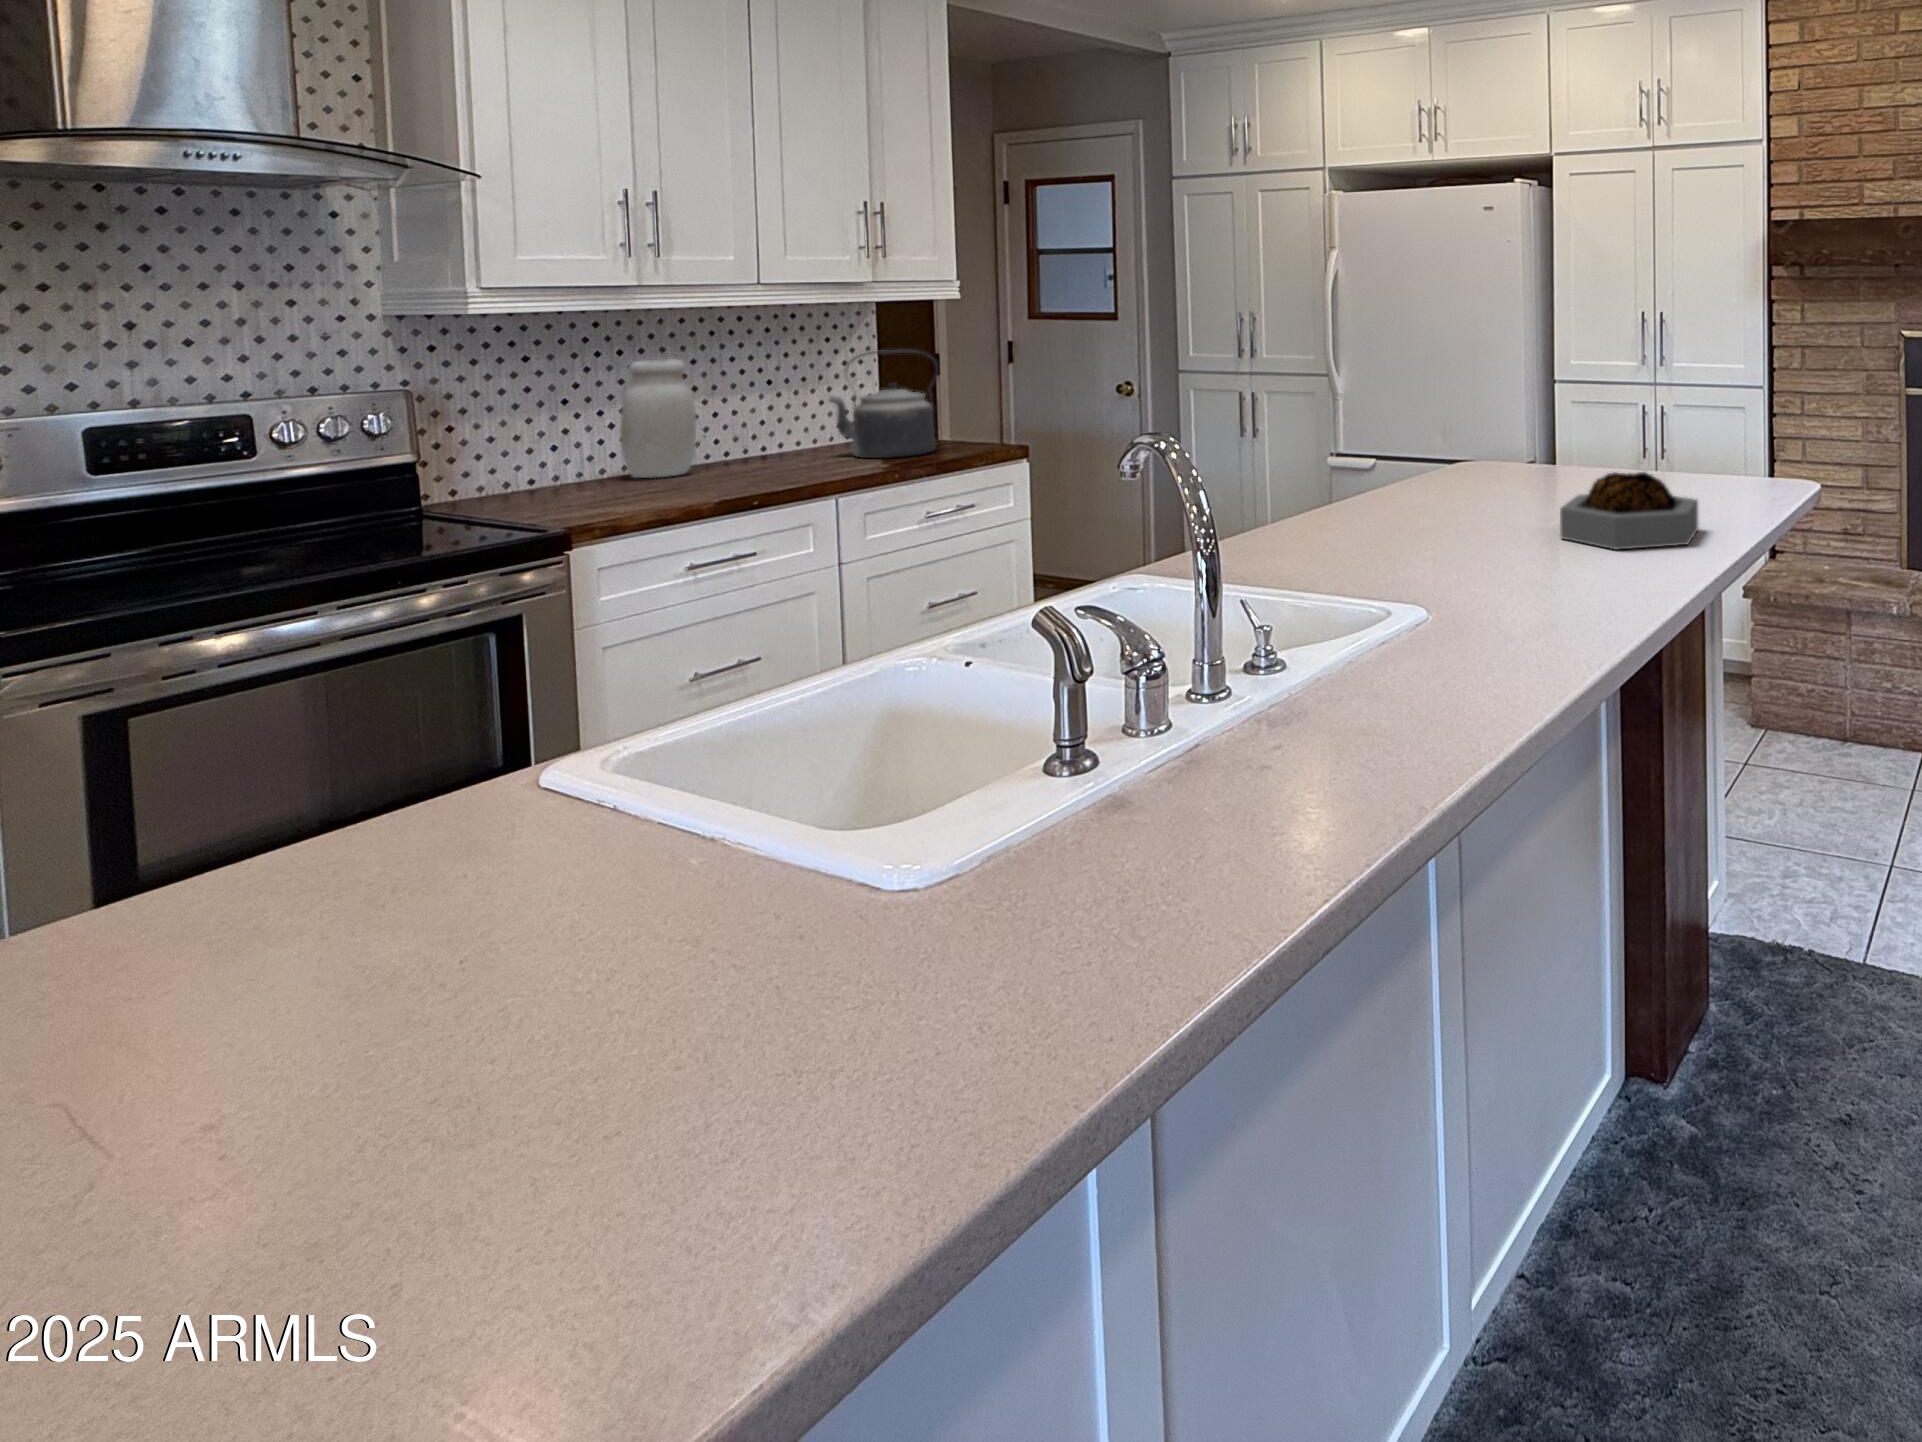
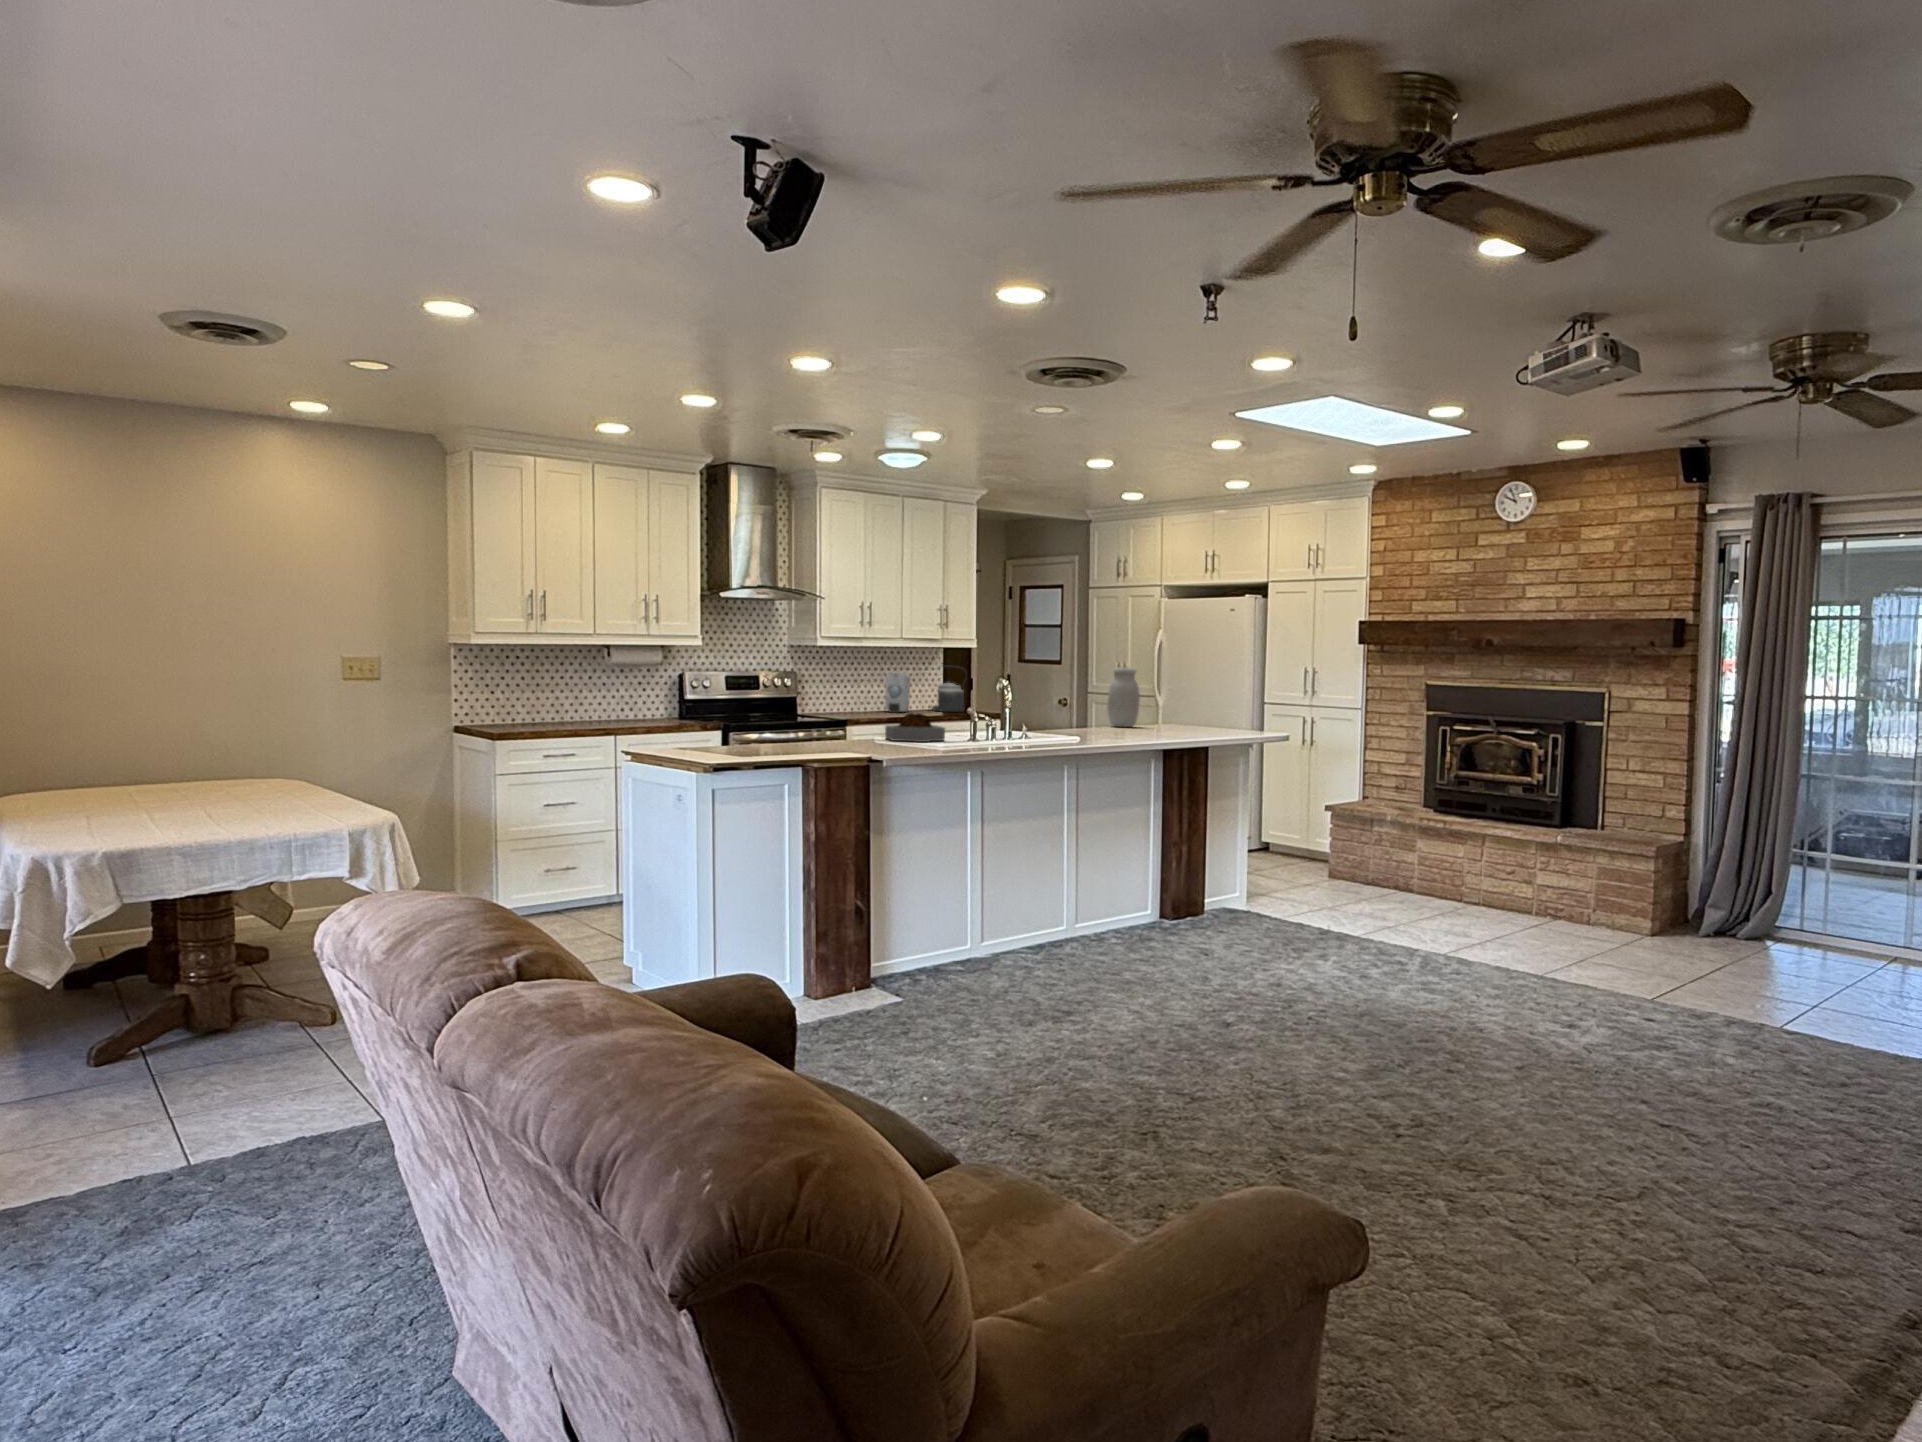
jar: present [620,359,696,478] -> present [1107,668,1140,727]
soap dispenser: none [718,382,790,484] -> present [885,673,910,713]
decorative bowl: present [1560,472,1698,549] -> present [885,713,945,742]

